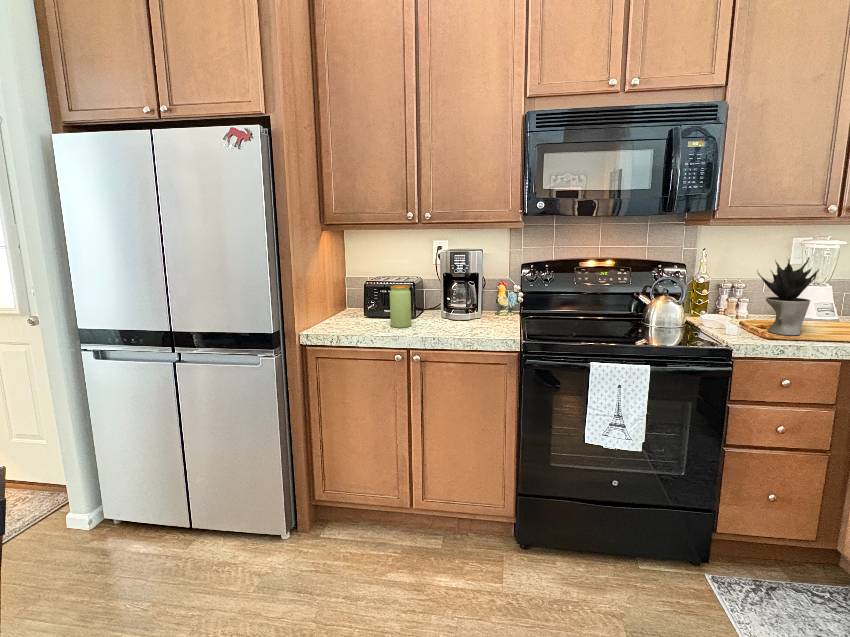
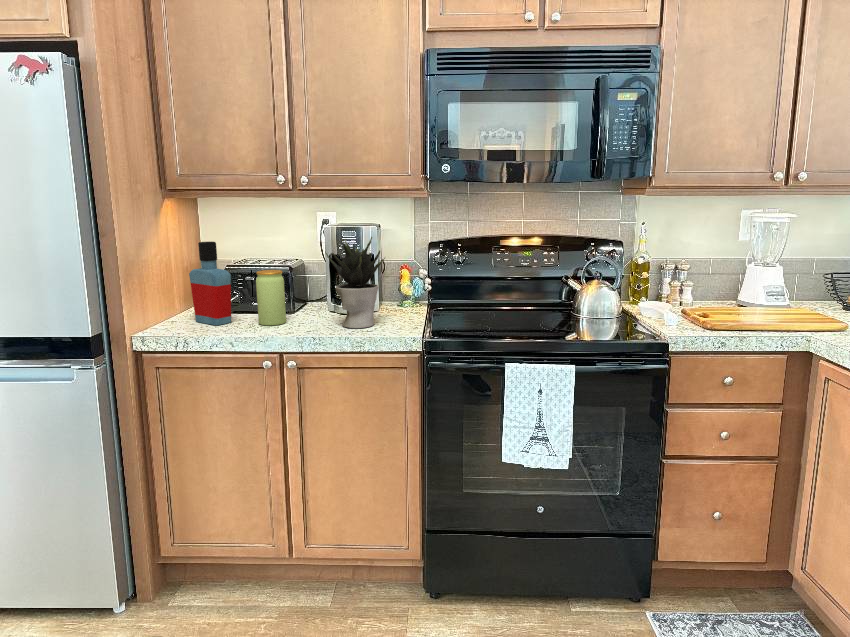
potted plant: present [757,257,819,335] -> present [326,237,385,328]
bottle: none [339,263,371,327] -> present [189,242,231,325]

